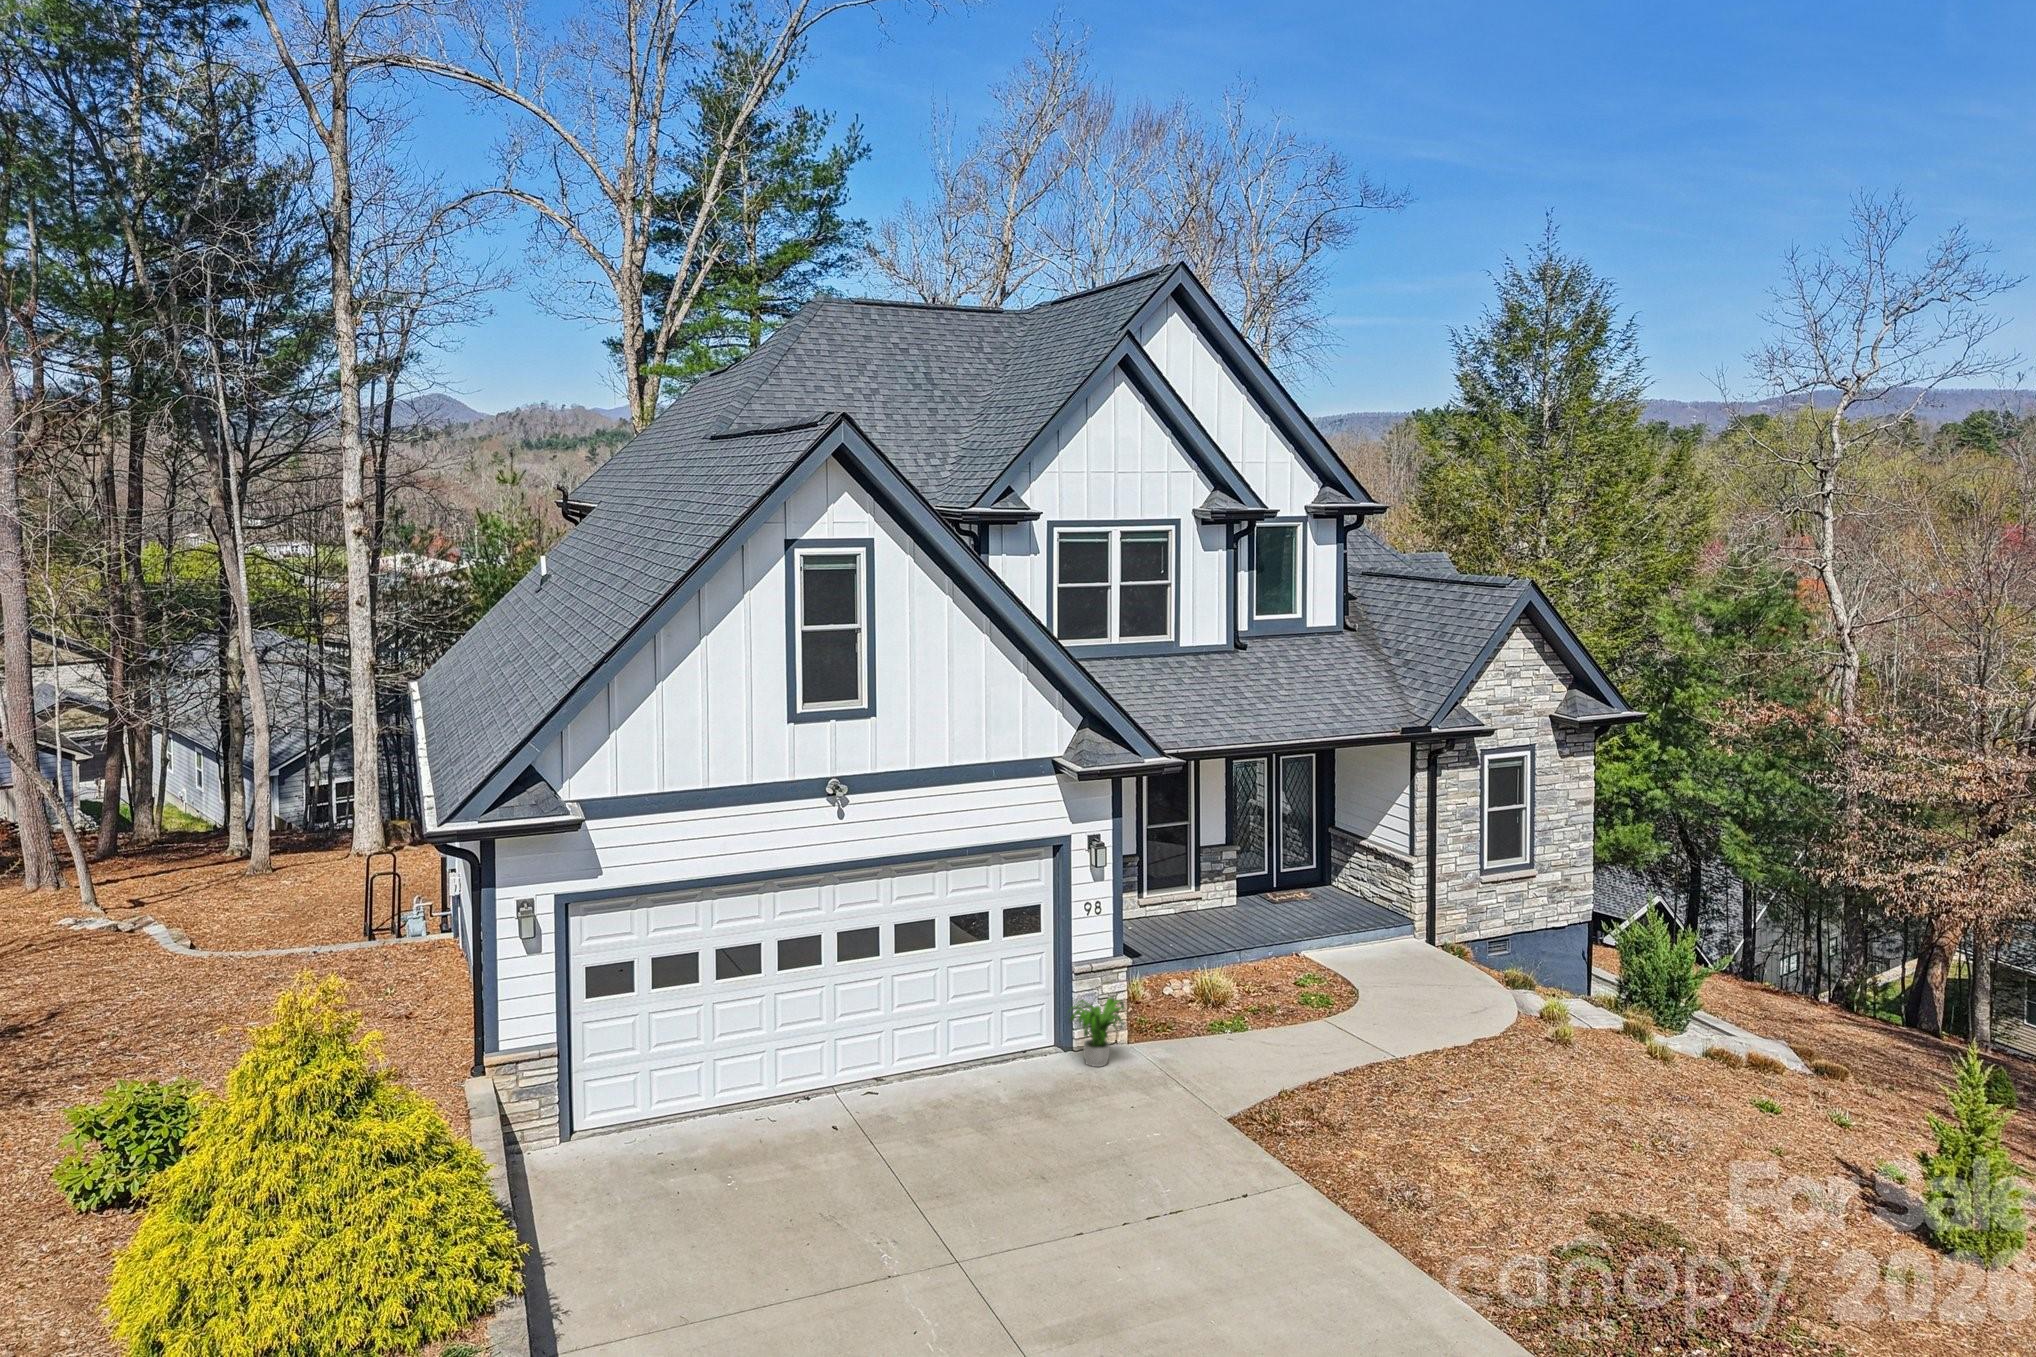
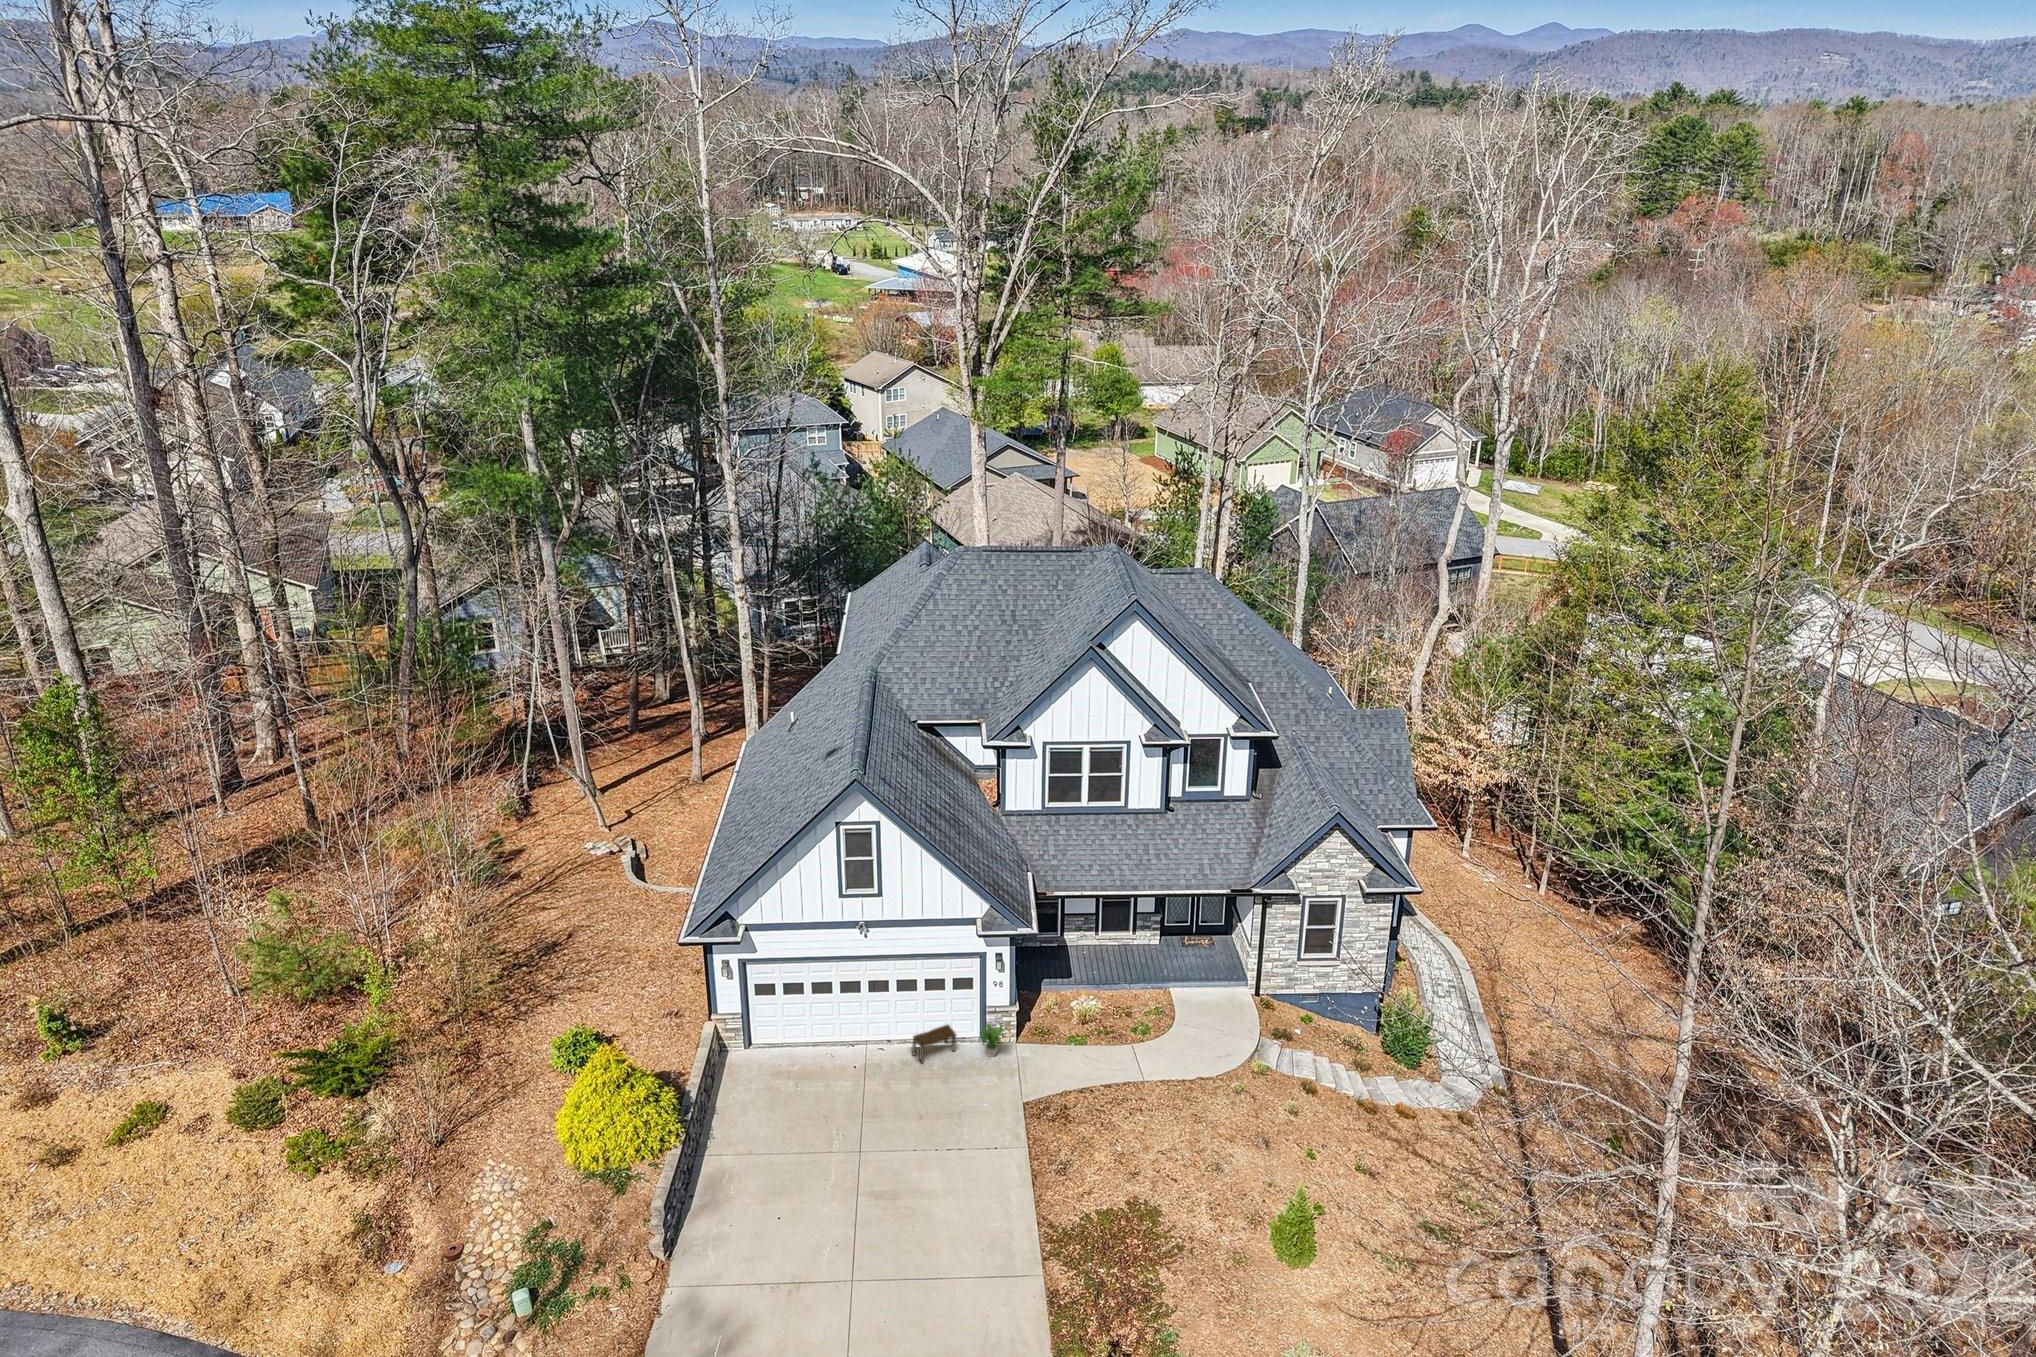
bench: none [945,1017,1031,1096] -> present [912,1025,956,1063]

